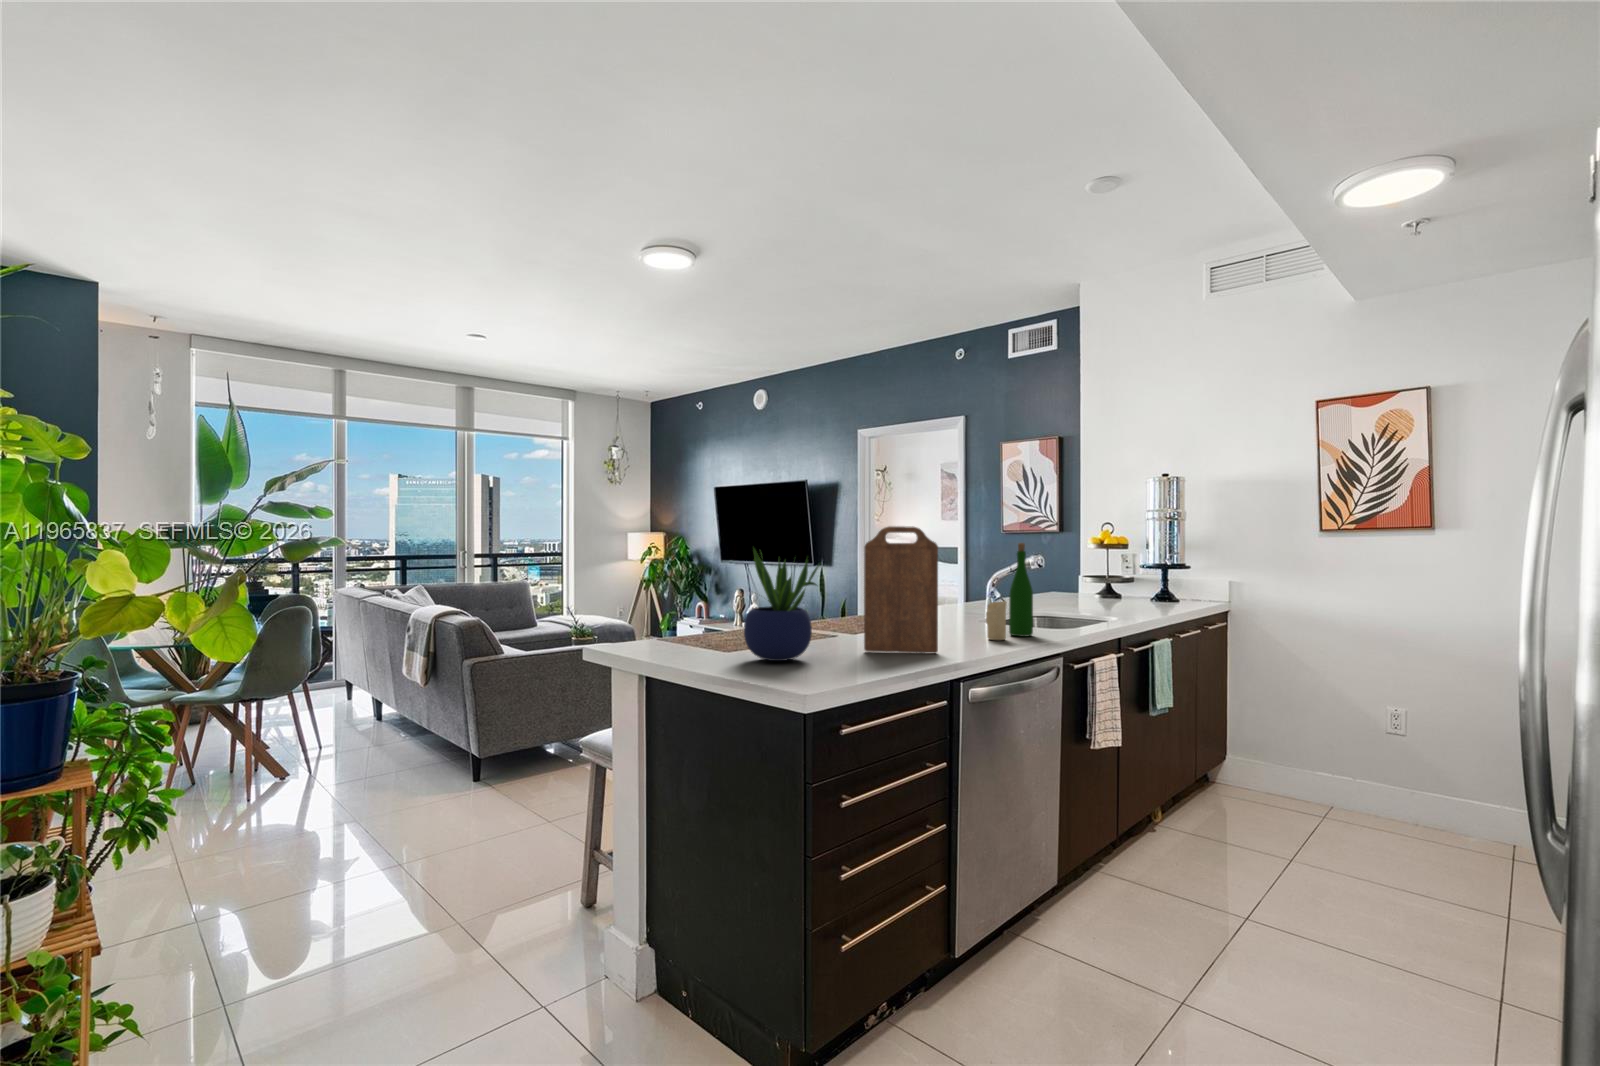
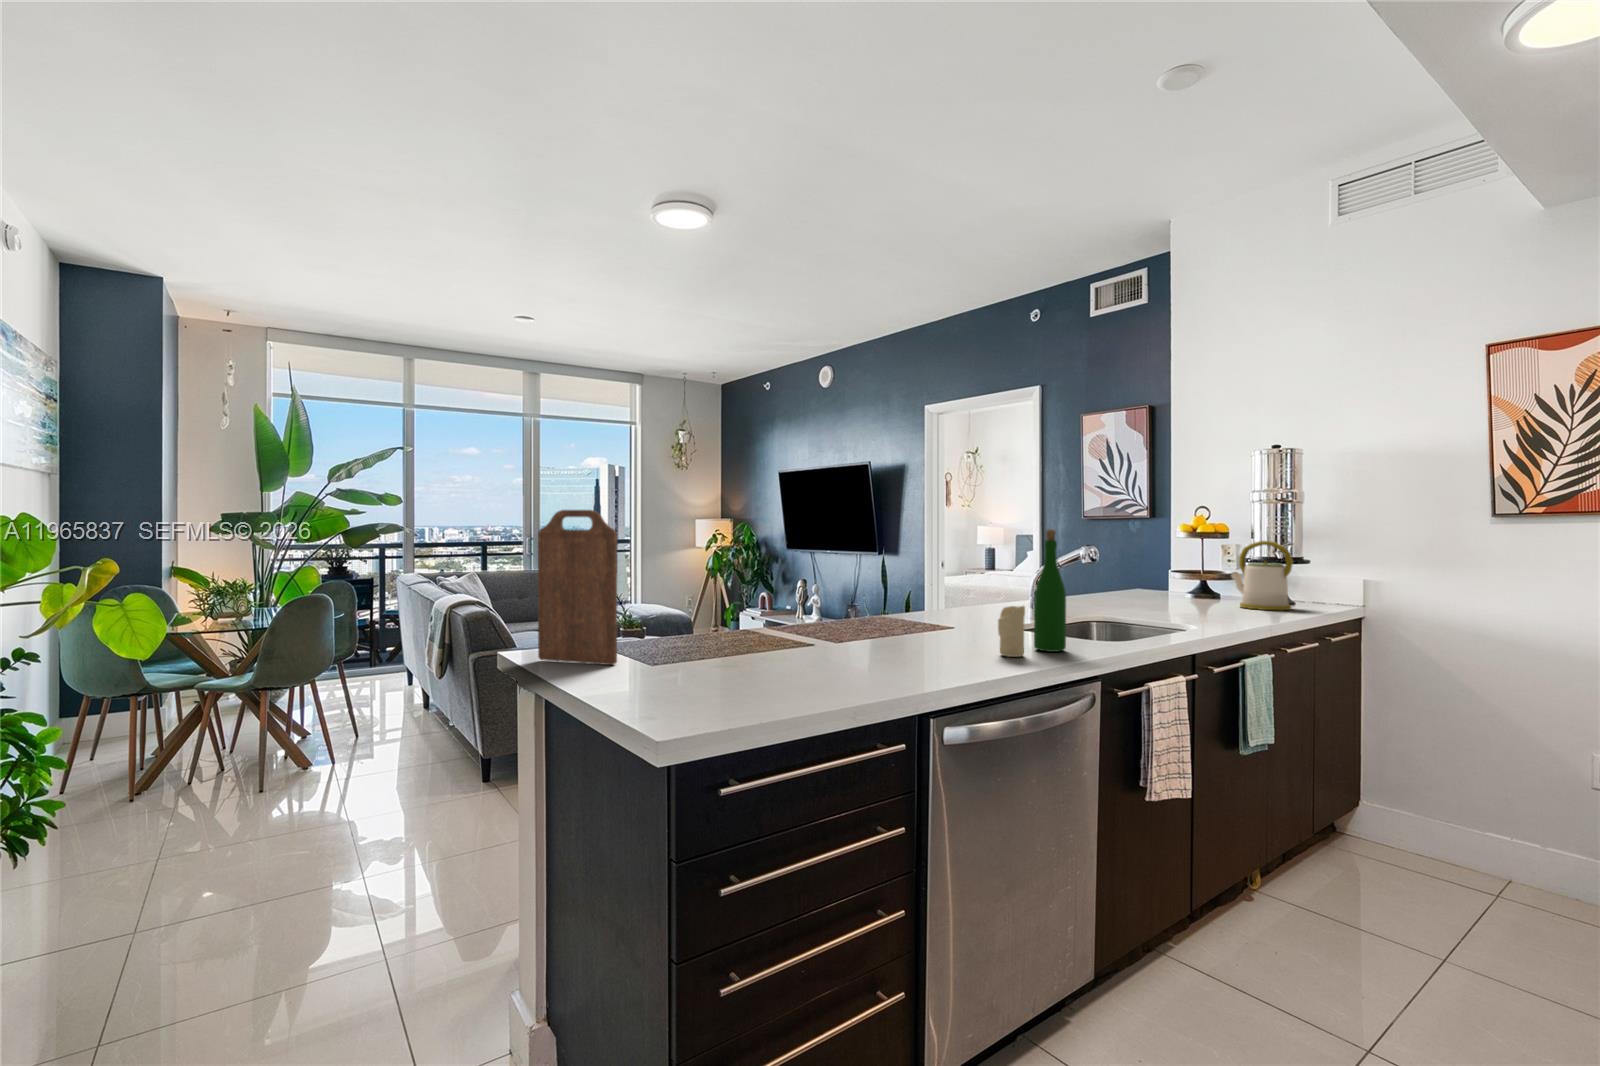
cutting board: present [864,526,938,653] -> present [538,510,617,665]
potted plant: present [744,548,818,661] -> none [646,531,755,682]
kettle: none [1133,551,1180,606] -> present [1231,541,1293,610]

